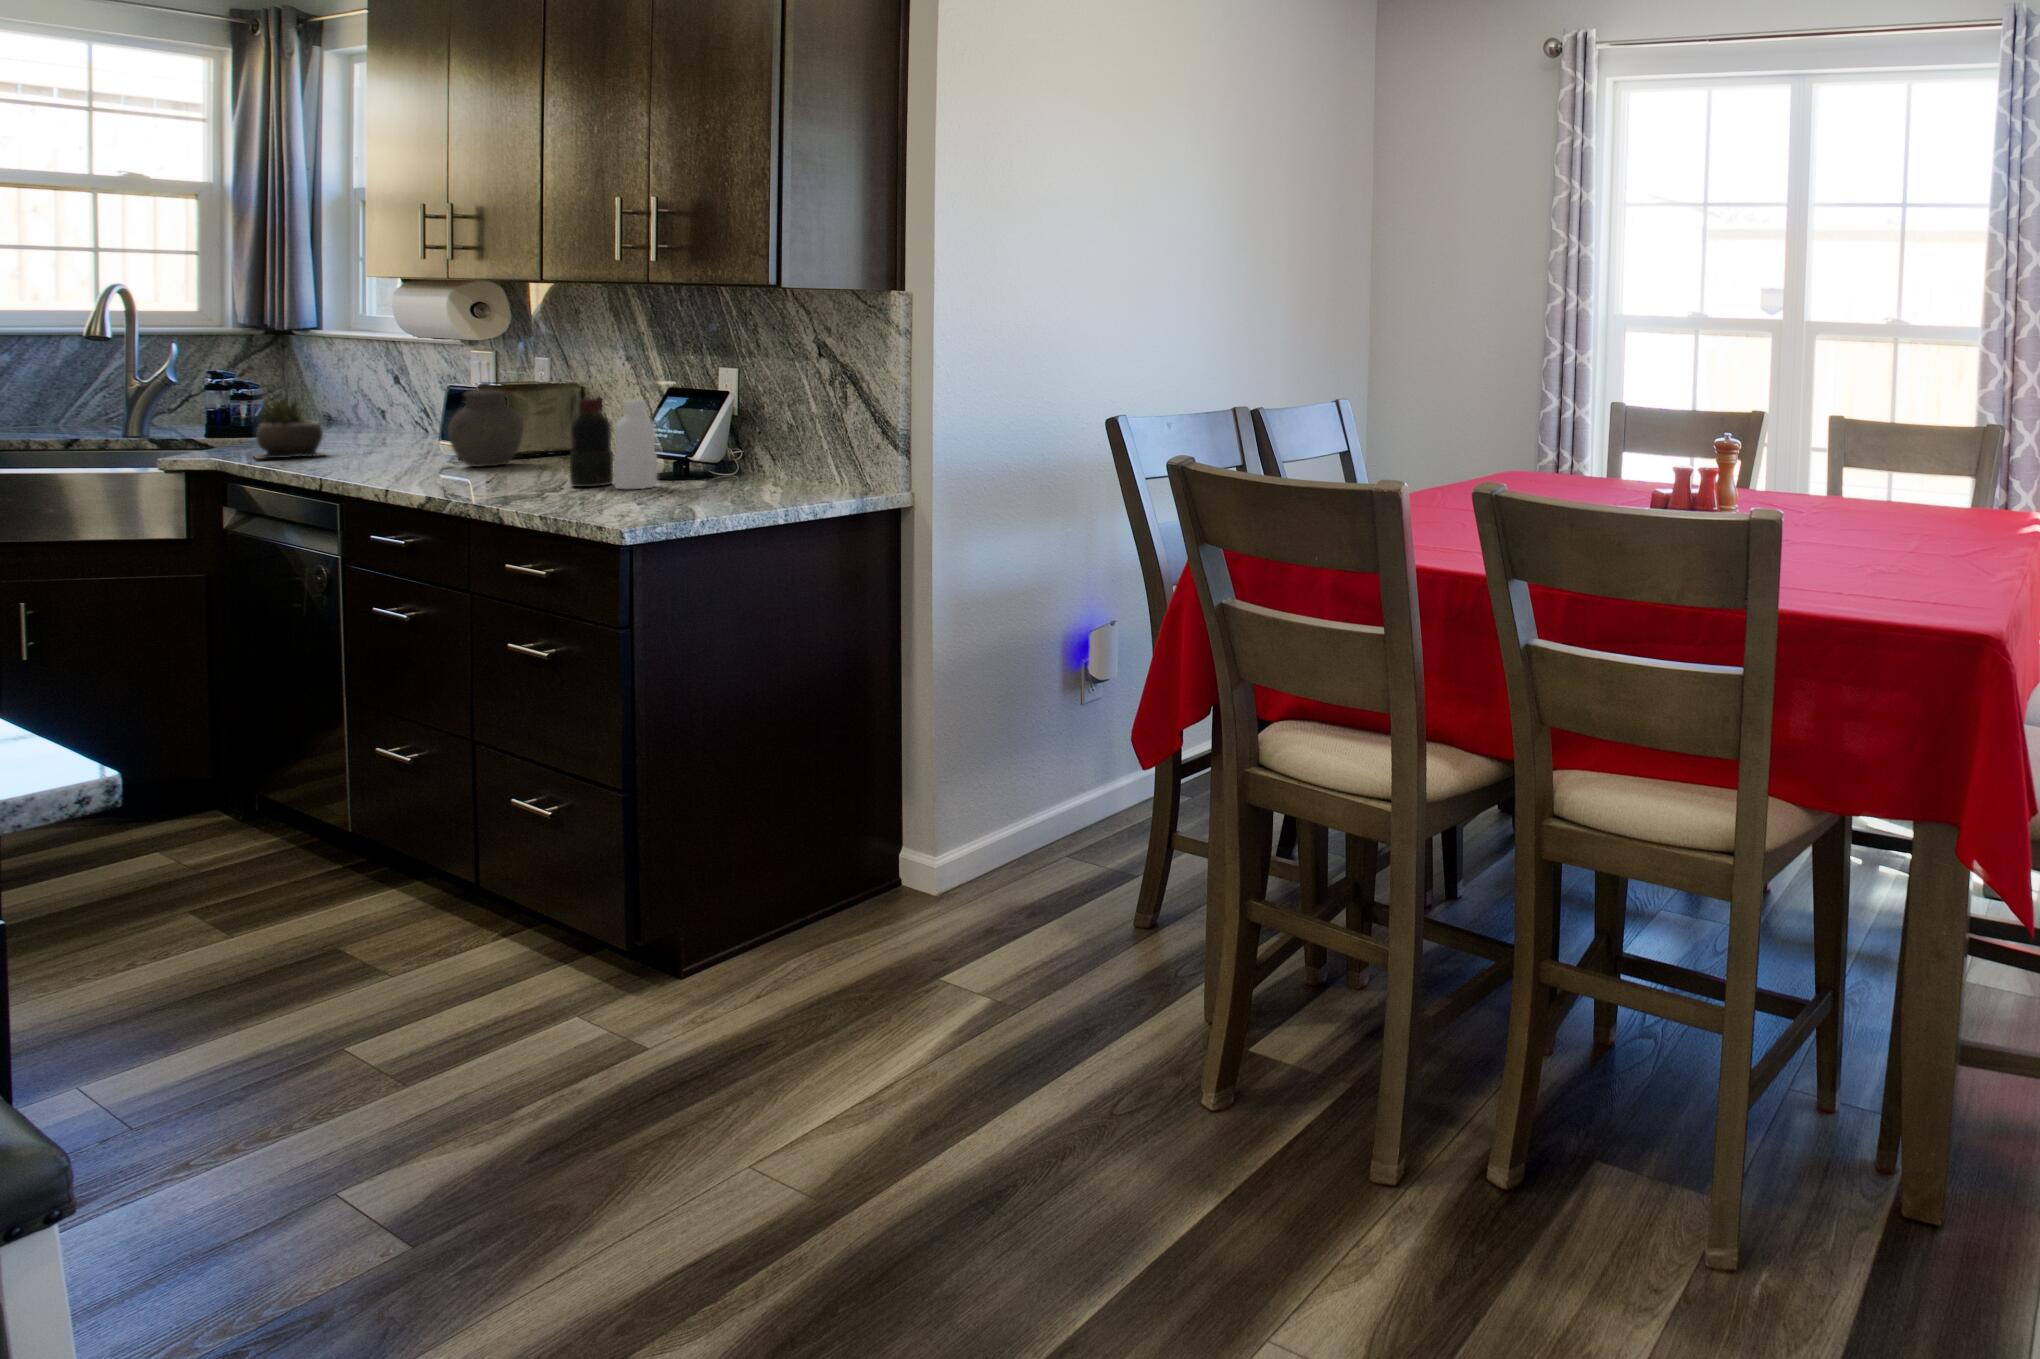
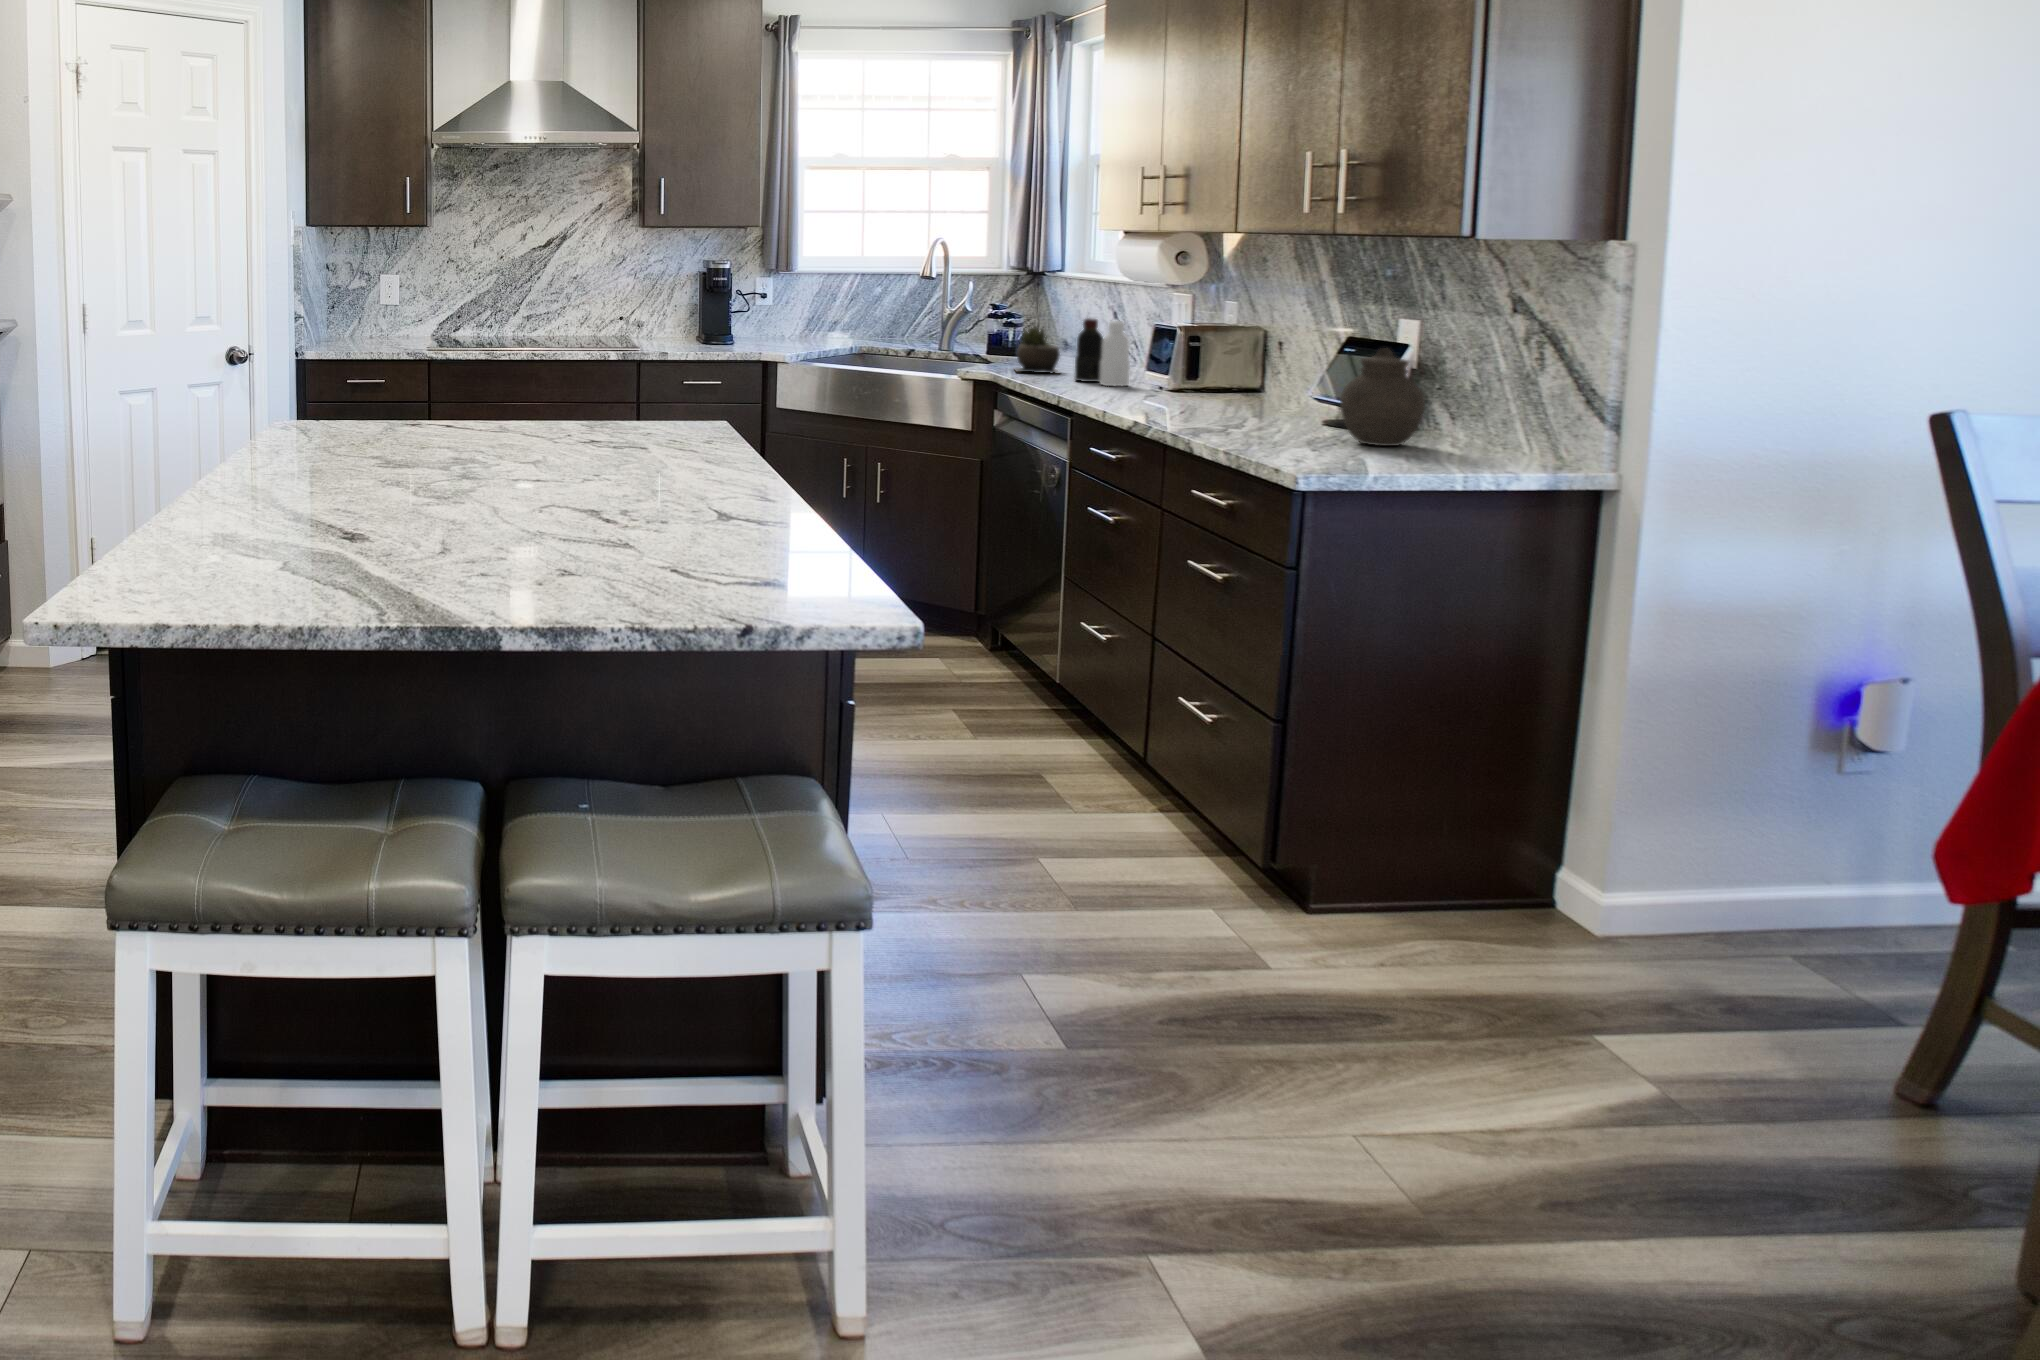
jar: present [448,382,524,467] -> present [1340,348,1425,446]
bottle: present [570,398,657,489] -> present [1075,319,1130,386]

